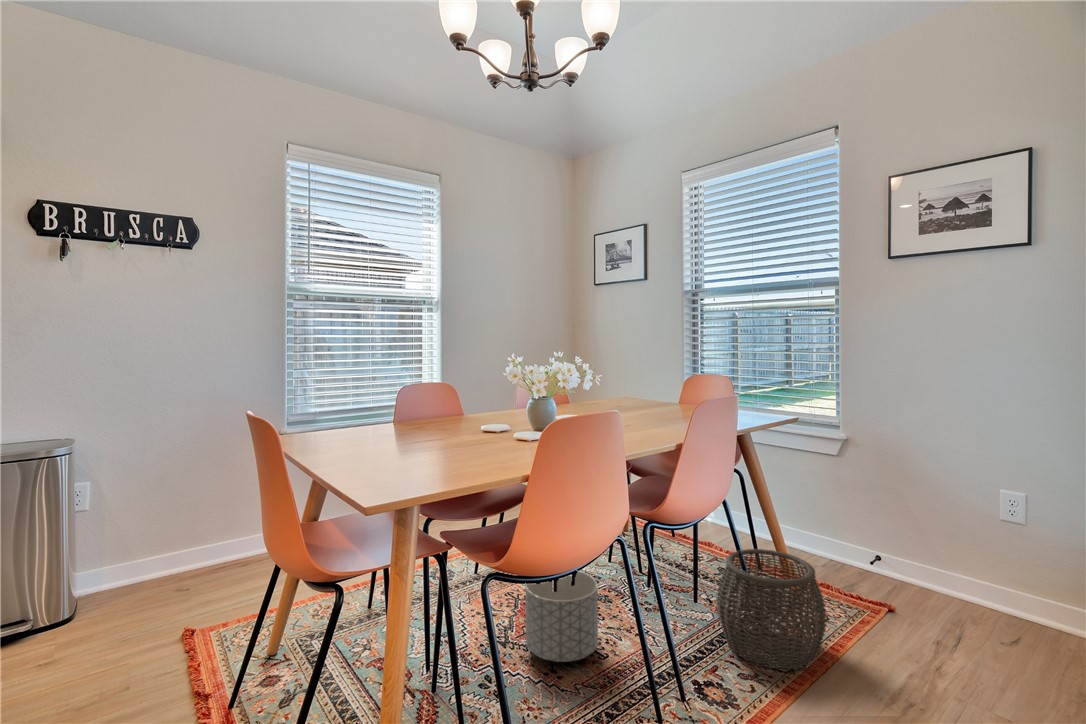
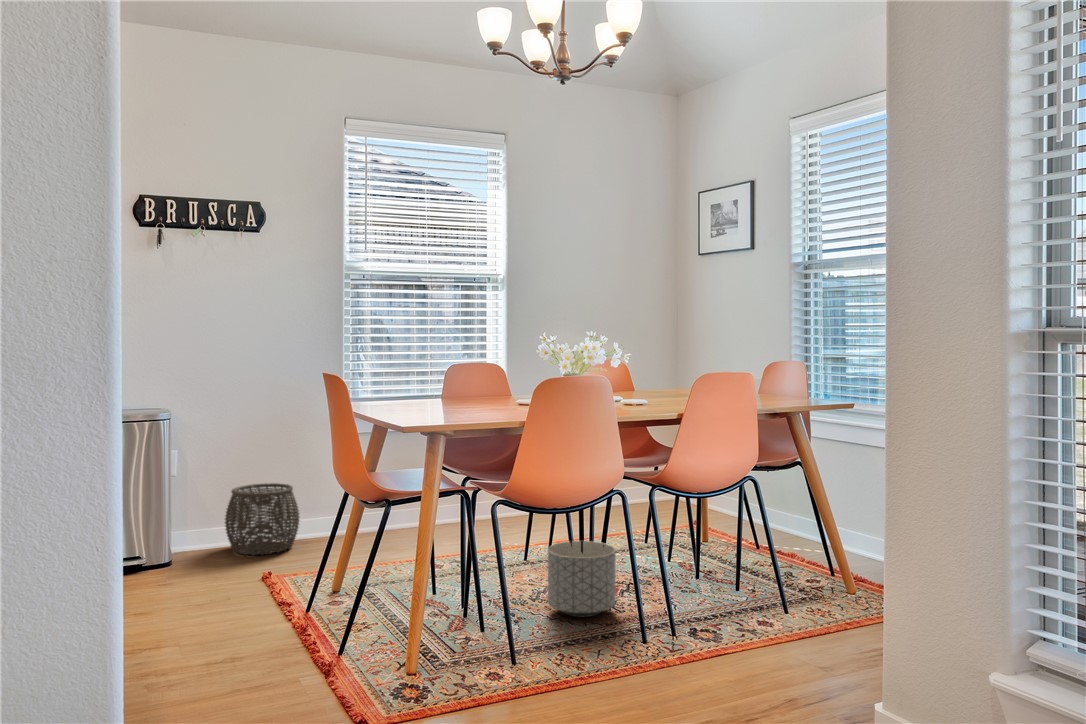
woven basket: present [716,549,827,671] -> present [225,483,300,555]

